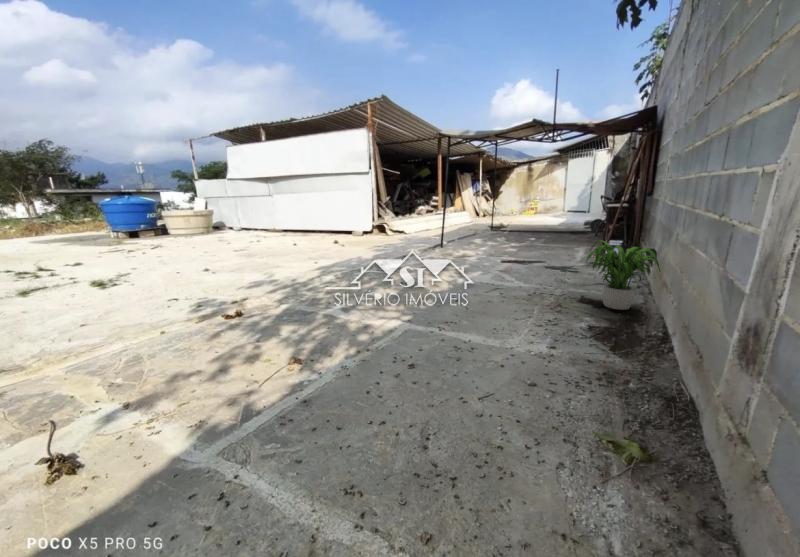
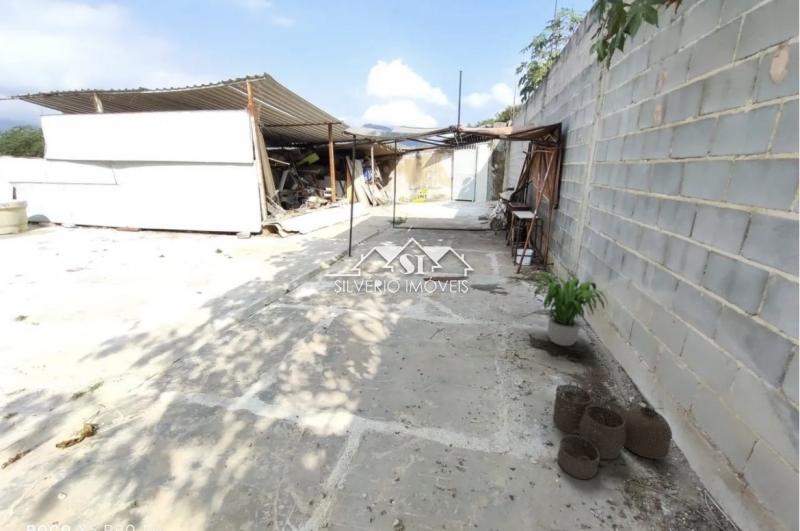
woven basket: none [556,313,677,377] -> present [553,380,672,479]

